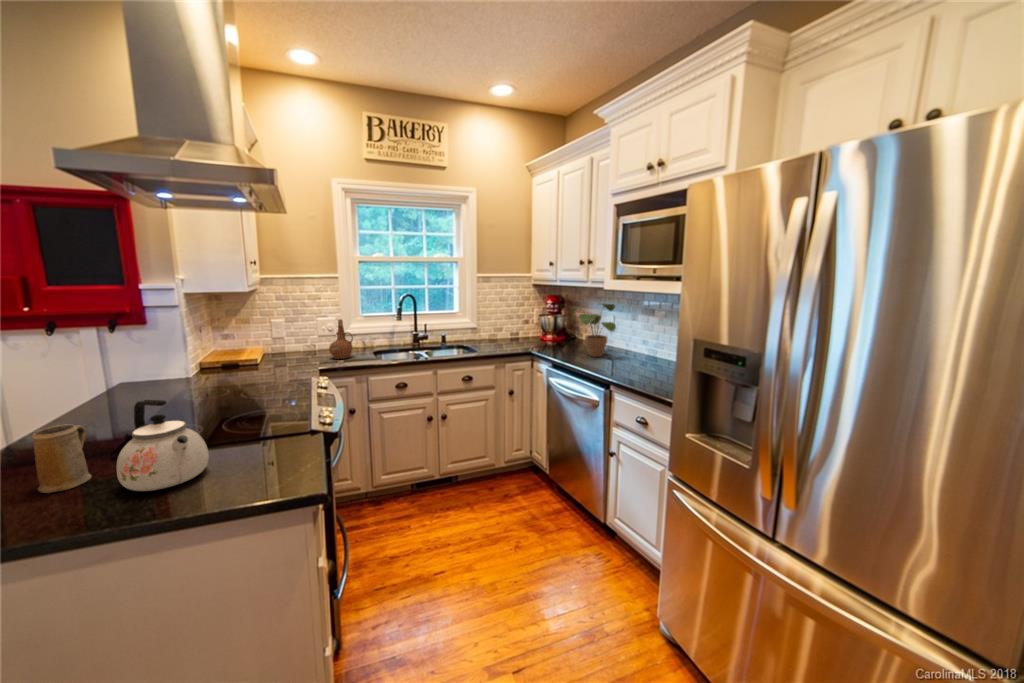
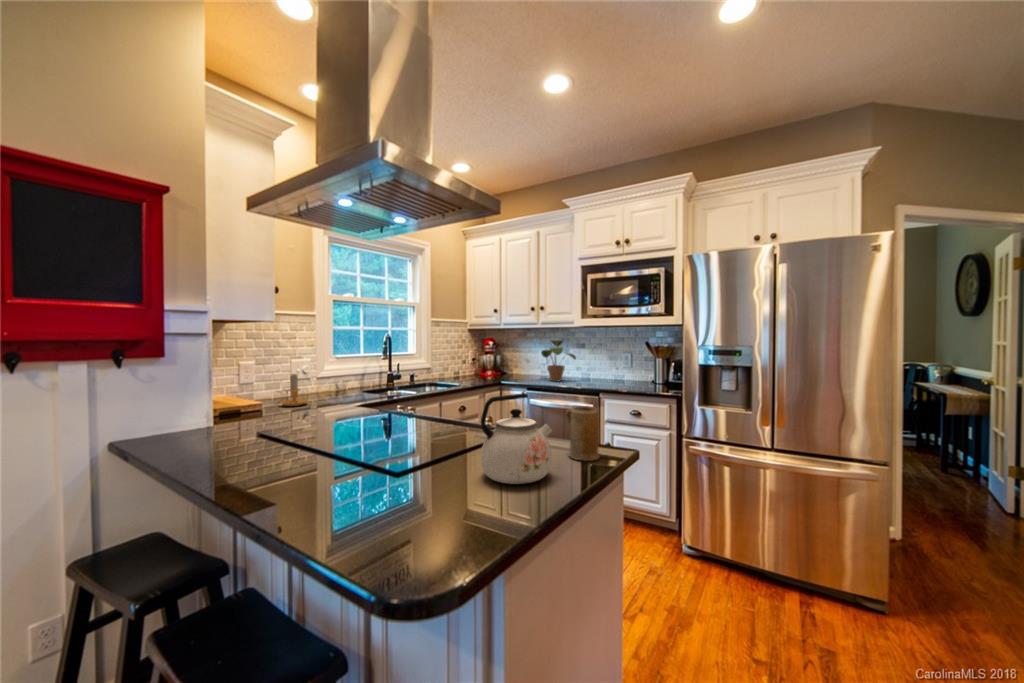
ceramic pitcher: present [329,320,353,359] -> none [330,357,355,400]
candle: none [285,332,313,361] -> present [280,374,308,406]
mug: present [32,424,91,493] -> present [566,406,600,461]

